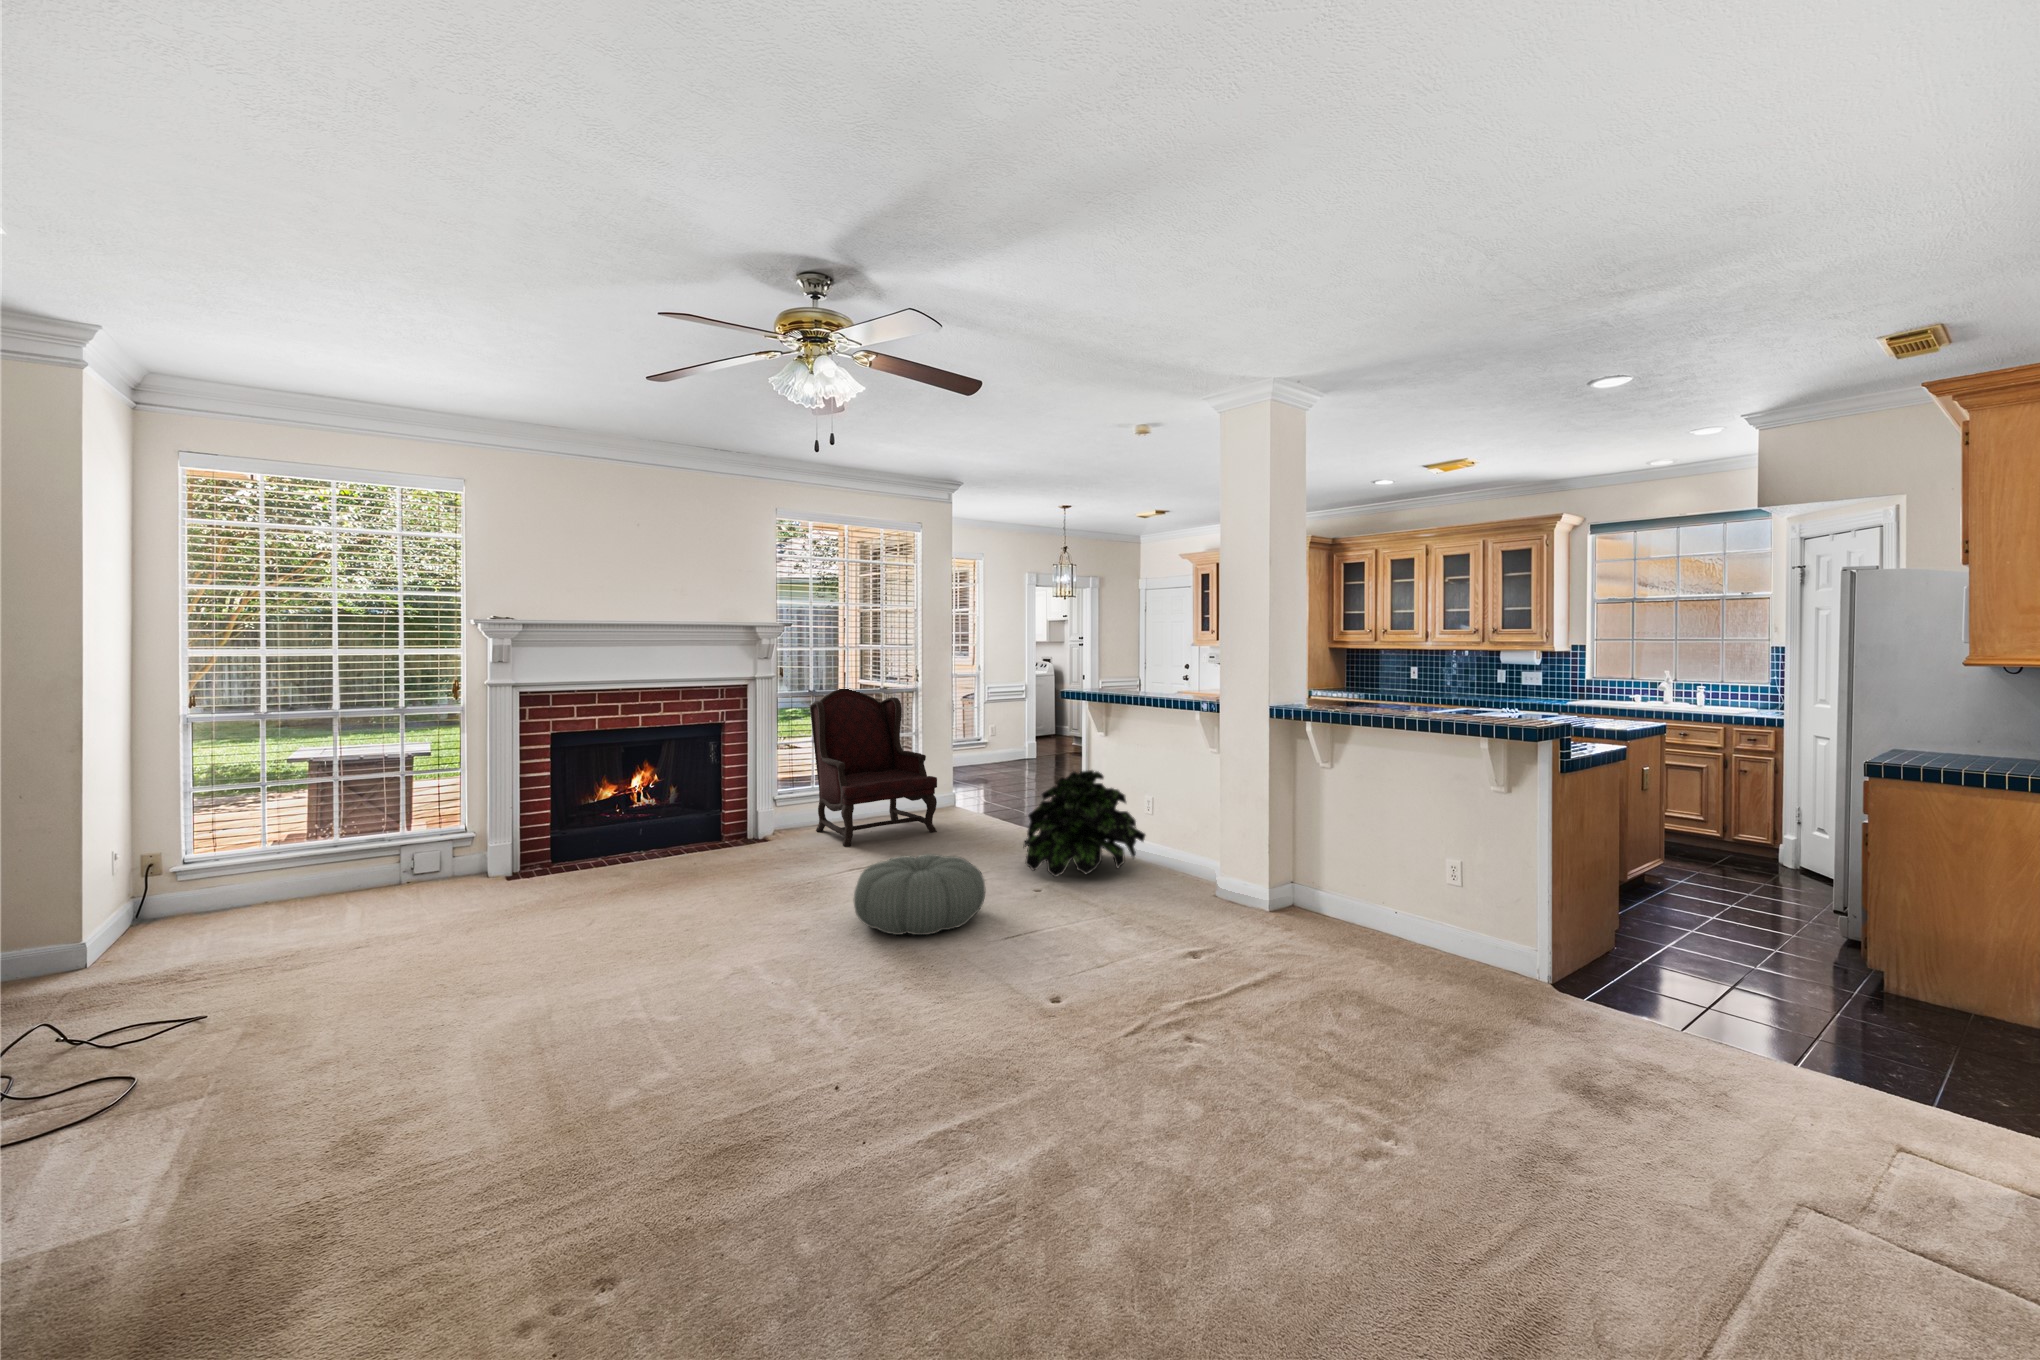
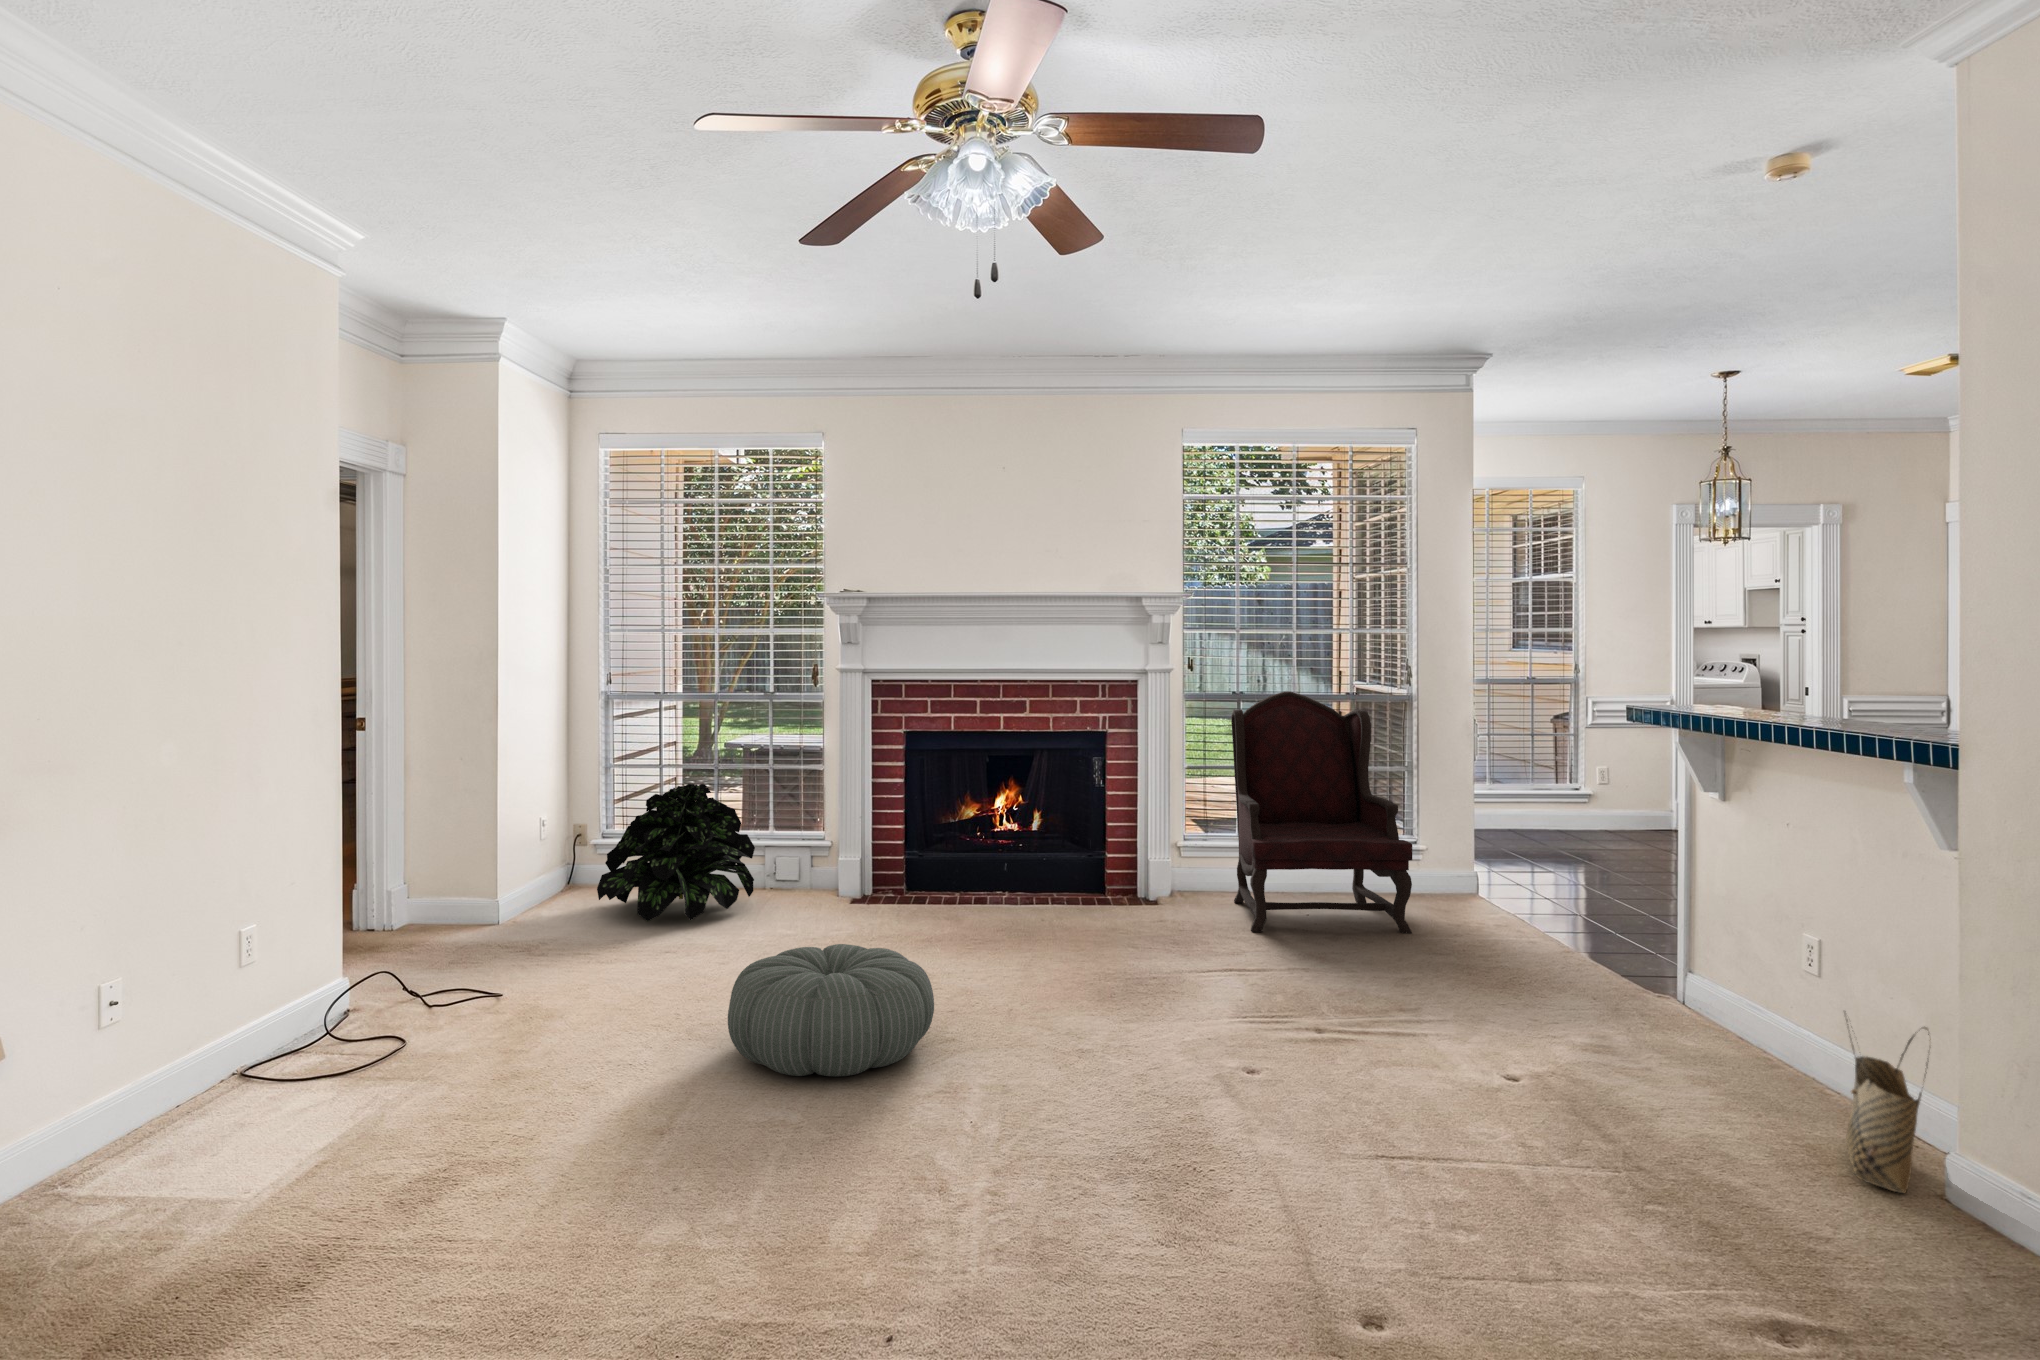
potted plant: present [1023,770,1145,877] -> present [597,784,755,922]
woven basket: none [1181,824,1213,898] -> present [1844,1012,1931,1193]
pouf: present [854,854,985,935] -> present [728,944,934,1076]

